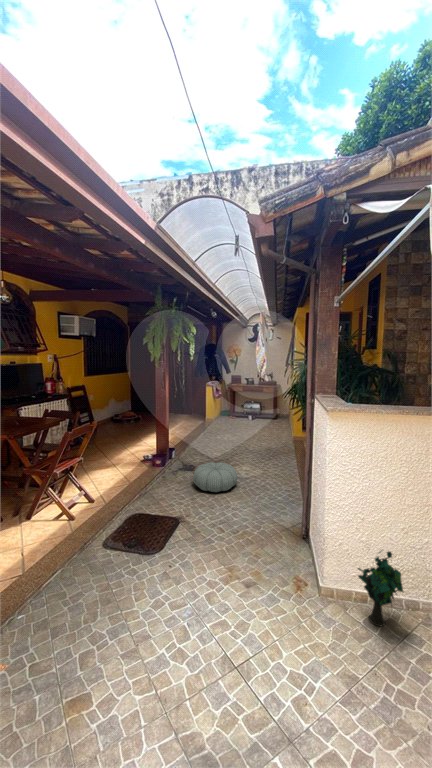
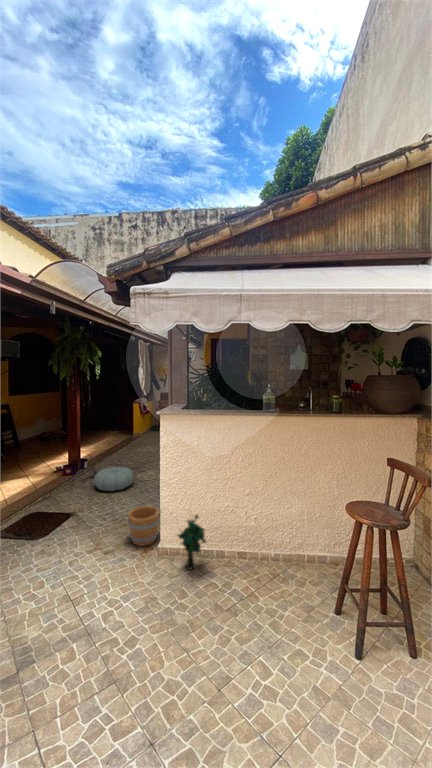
bucket: none [265,523,309,577] -> present [125,506,160,546]

